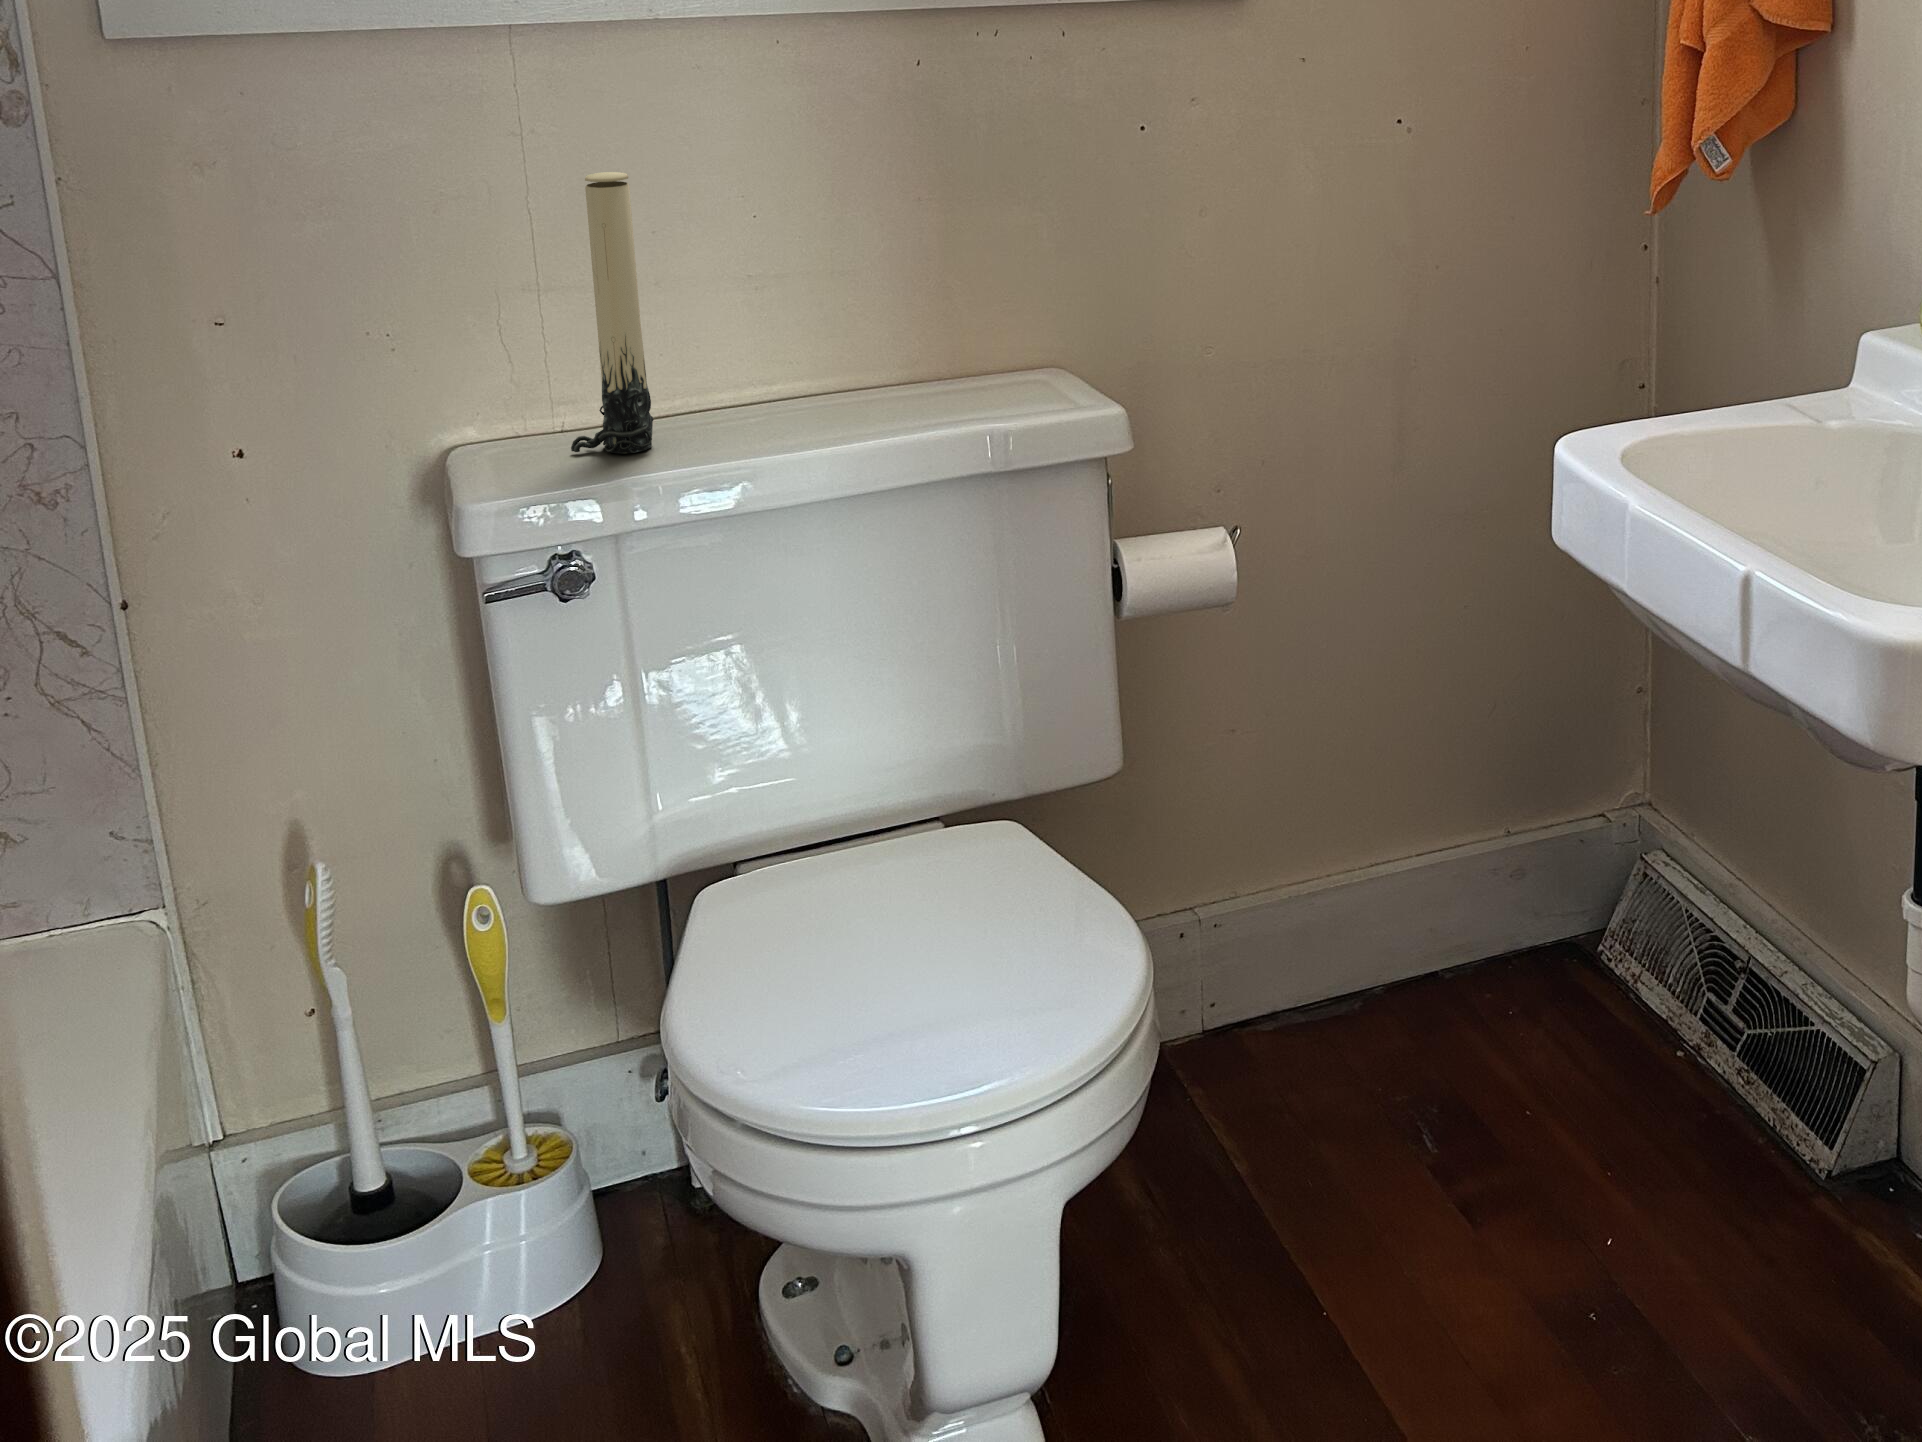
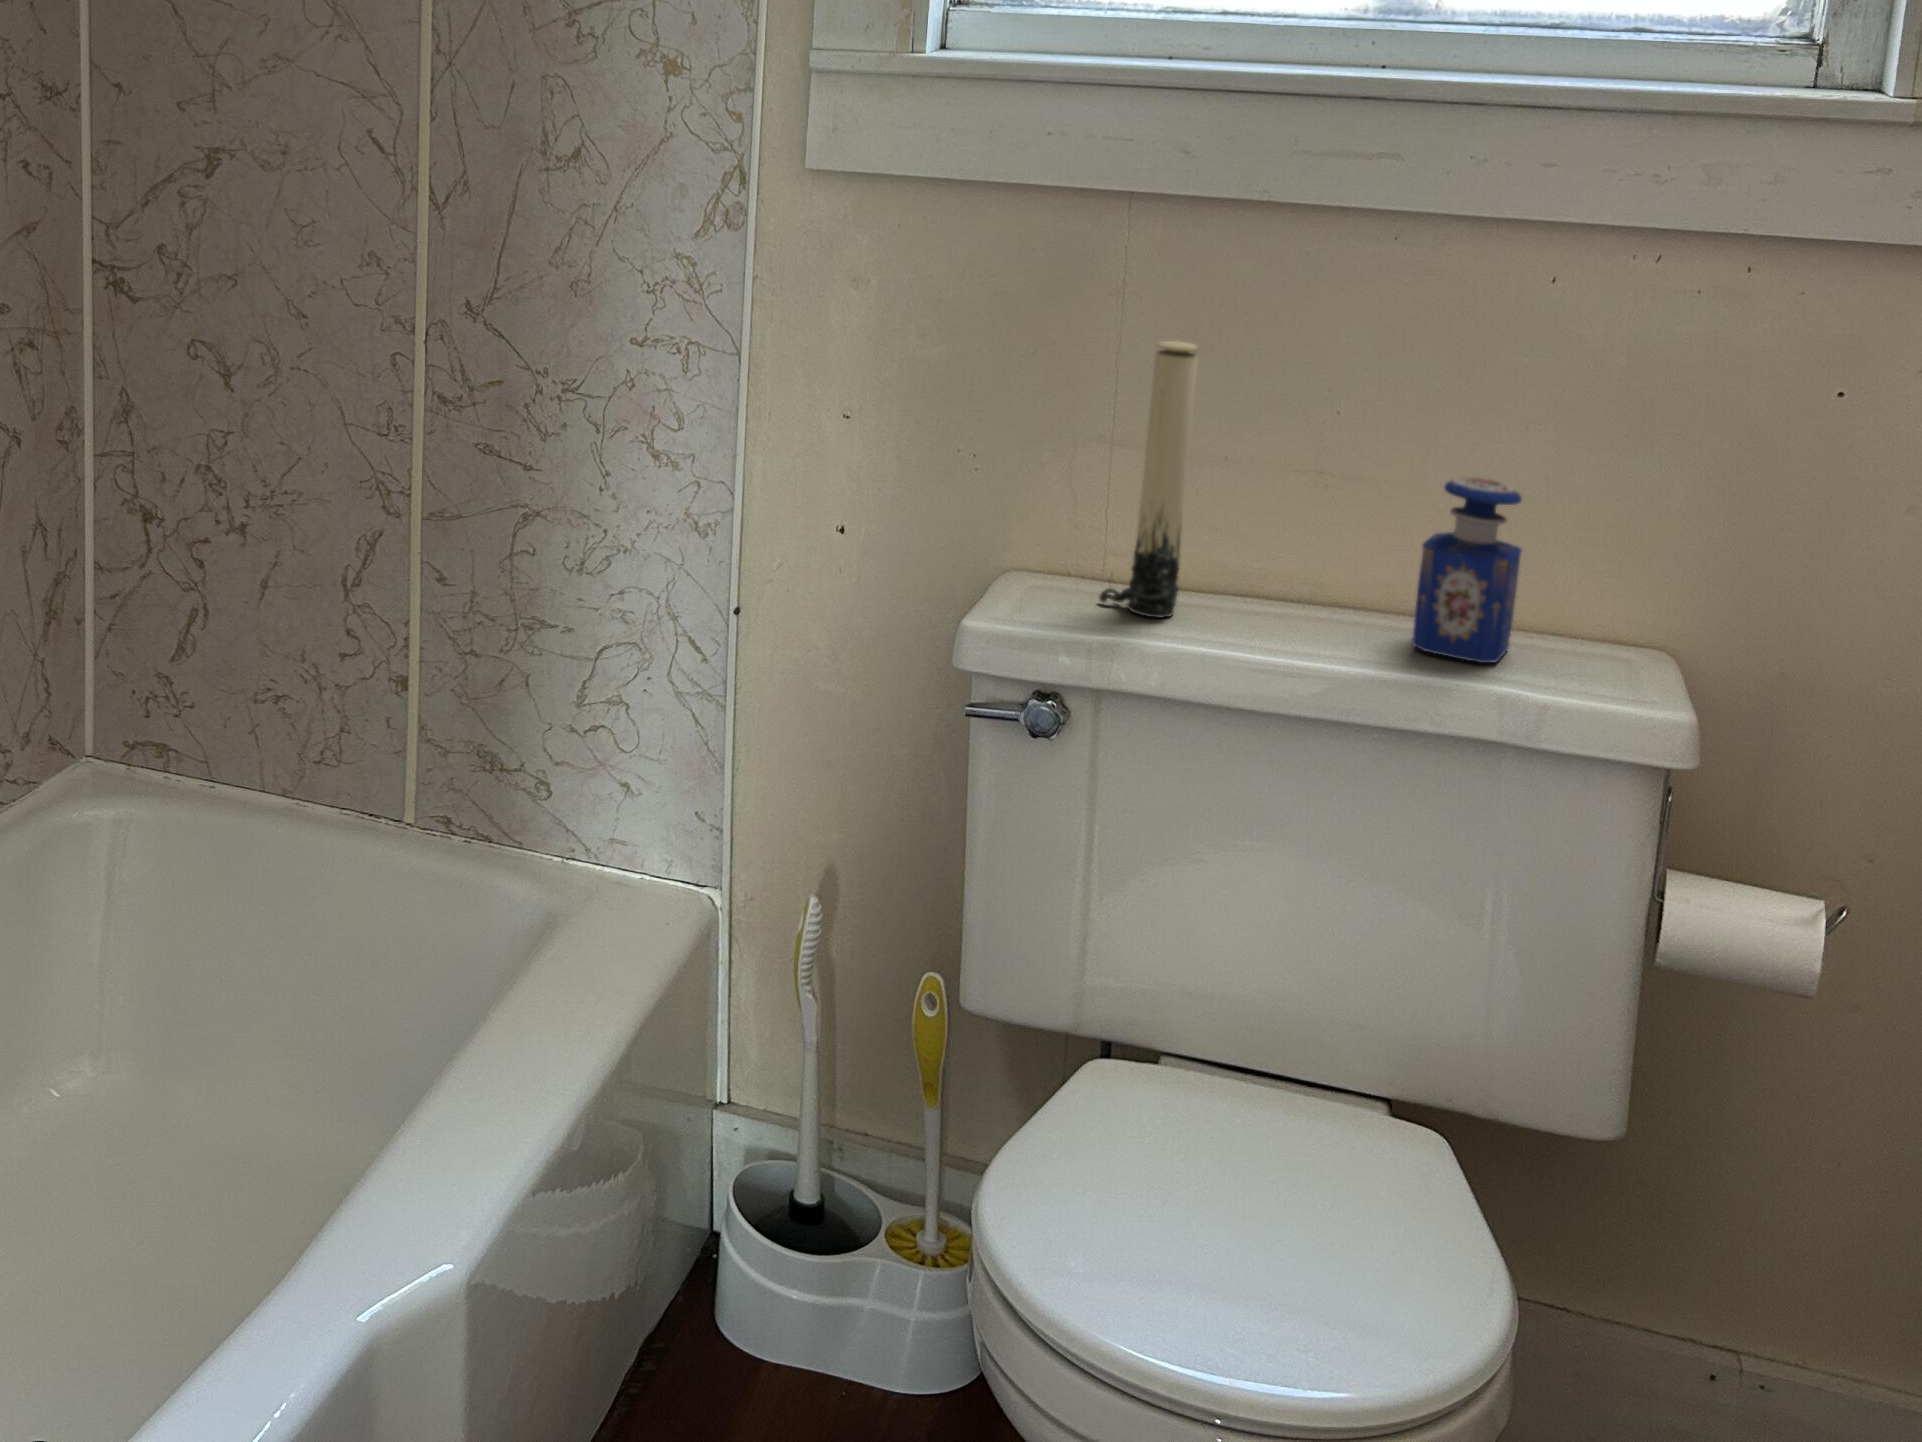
perfume bottle: none [871,249,954,415] -> present [1412,478,1522,663]

